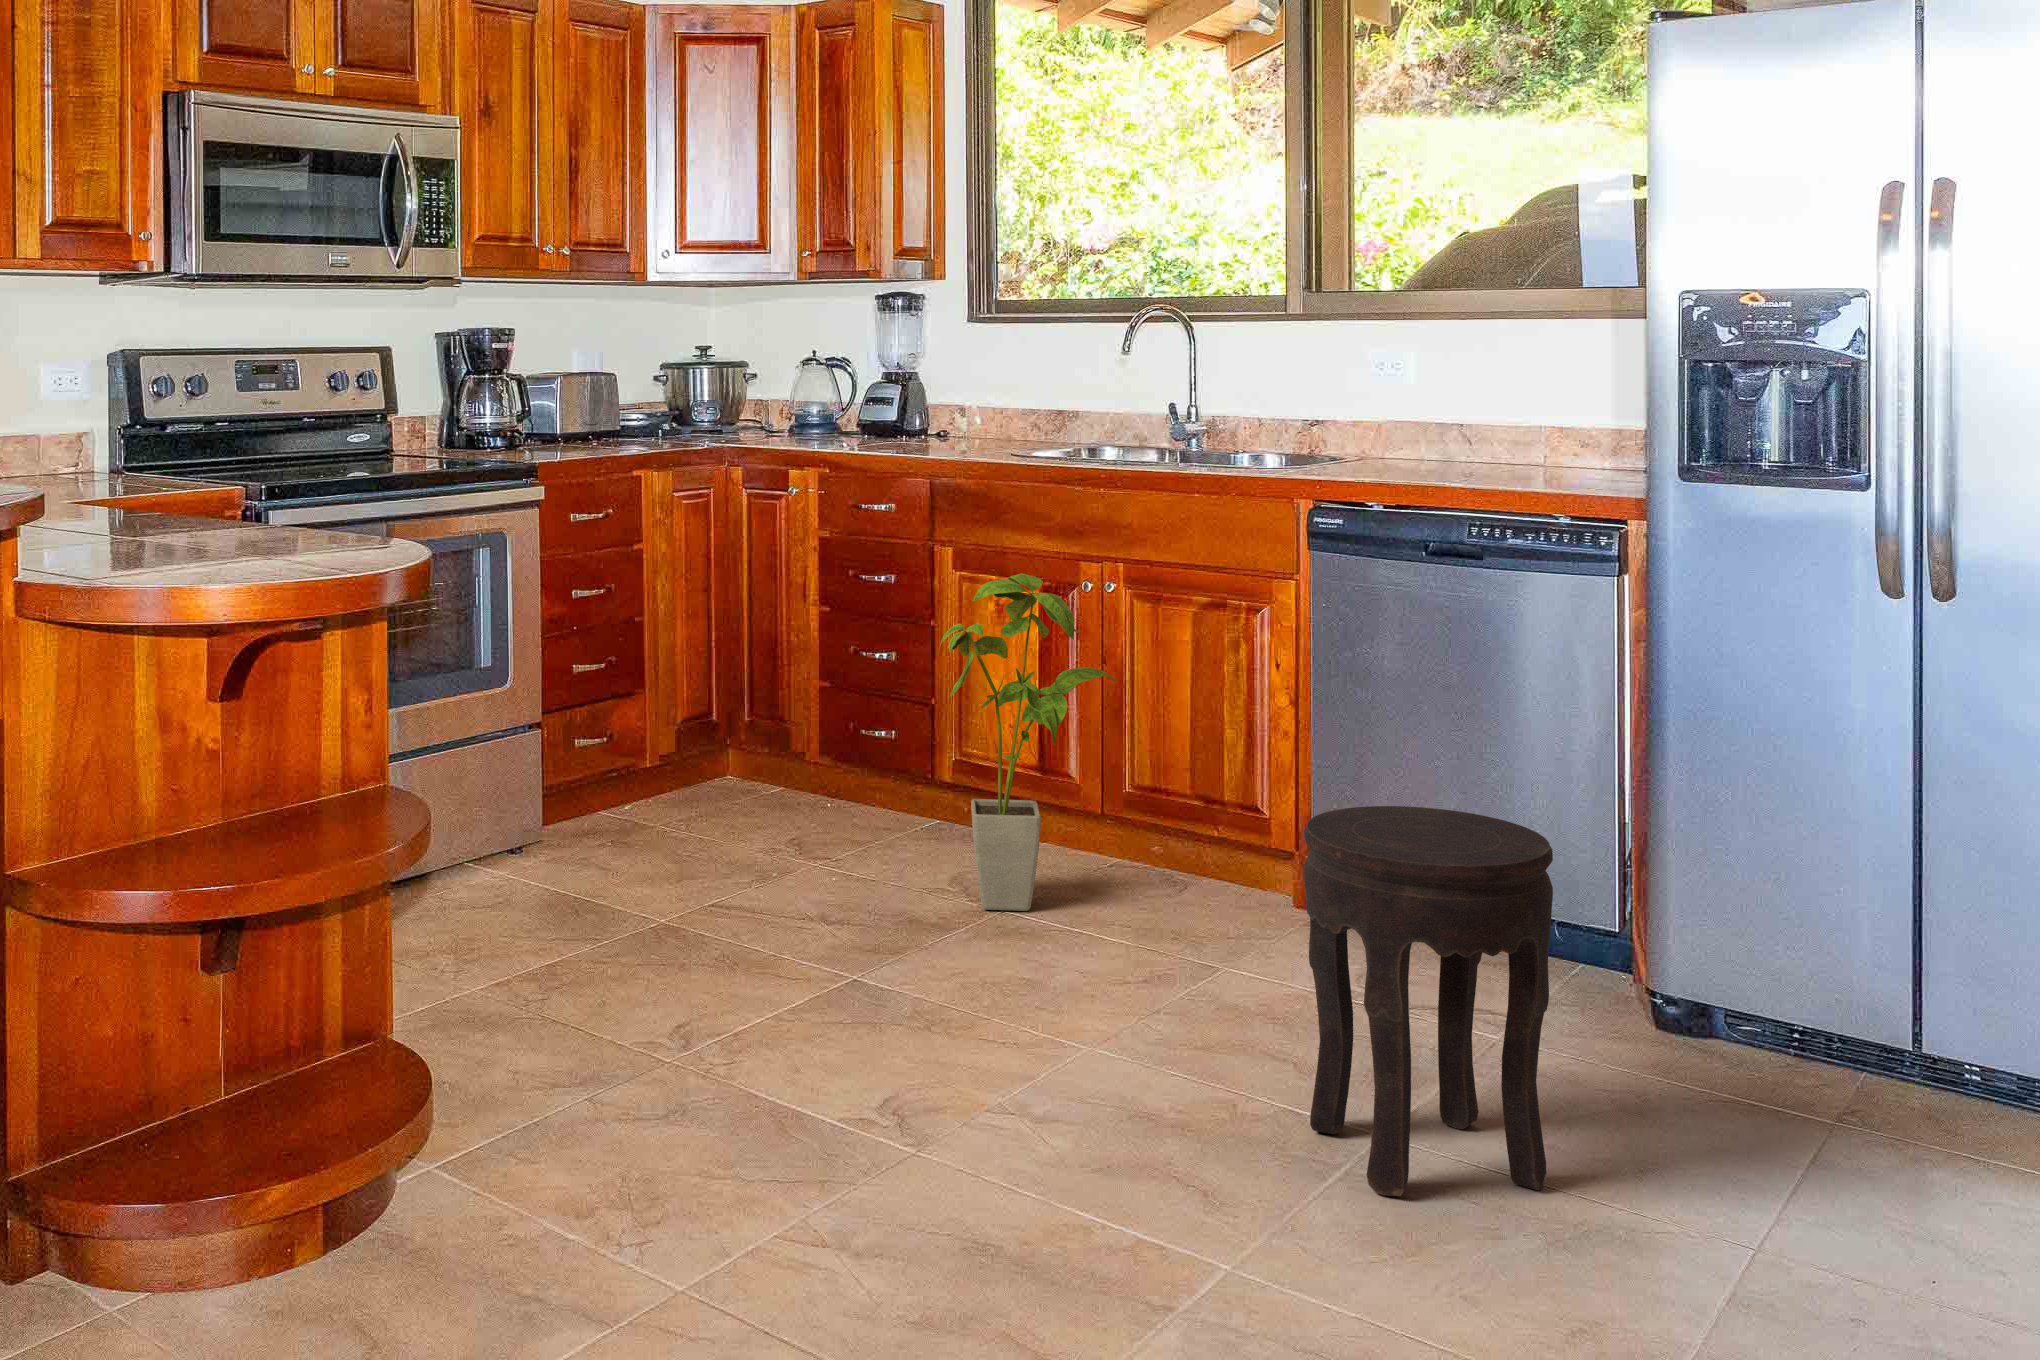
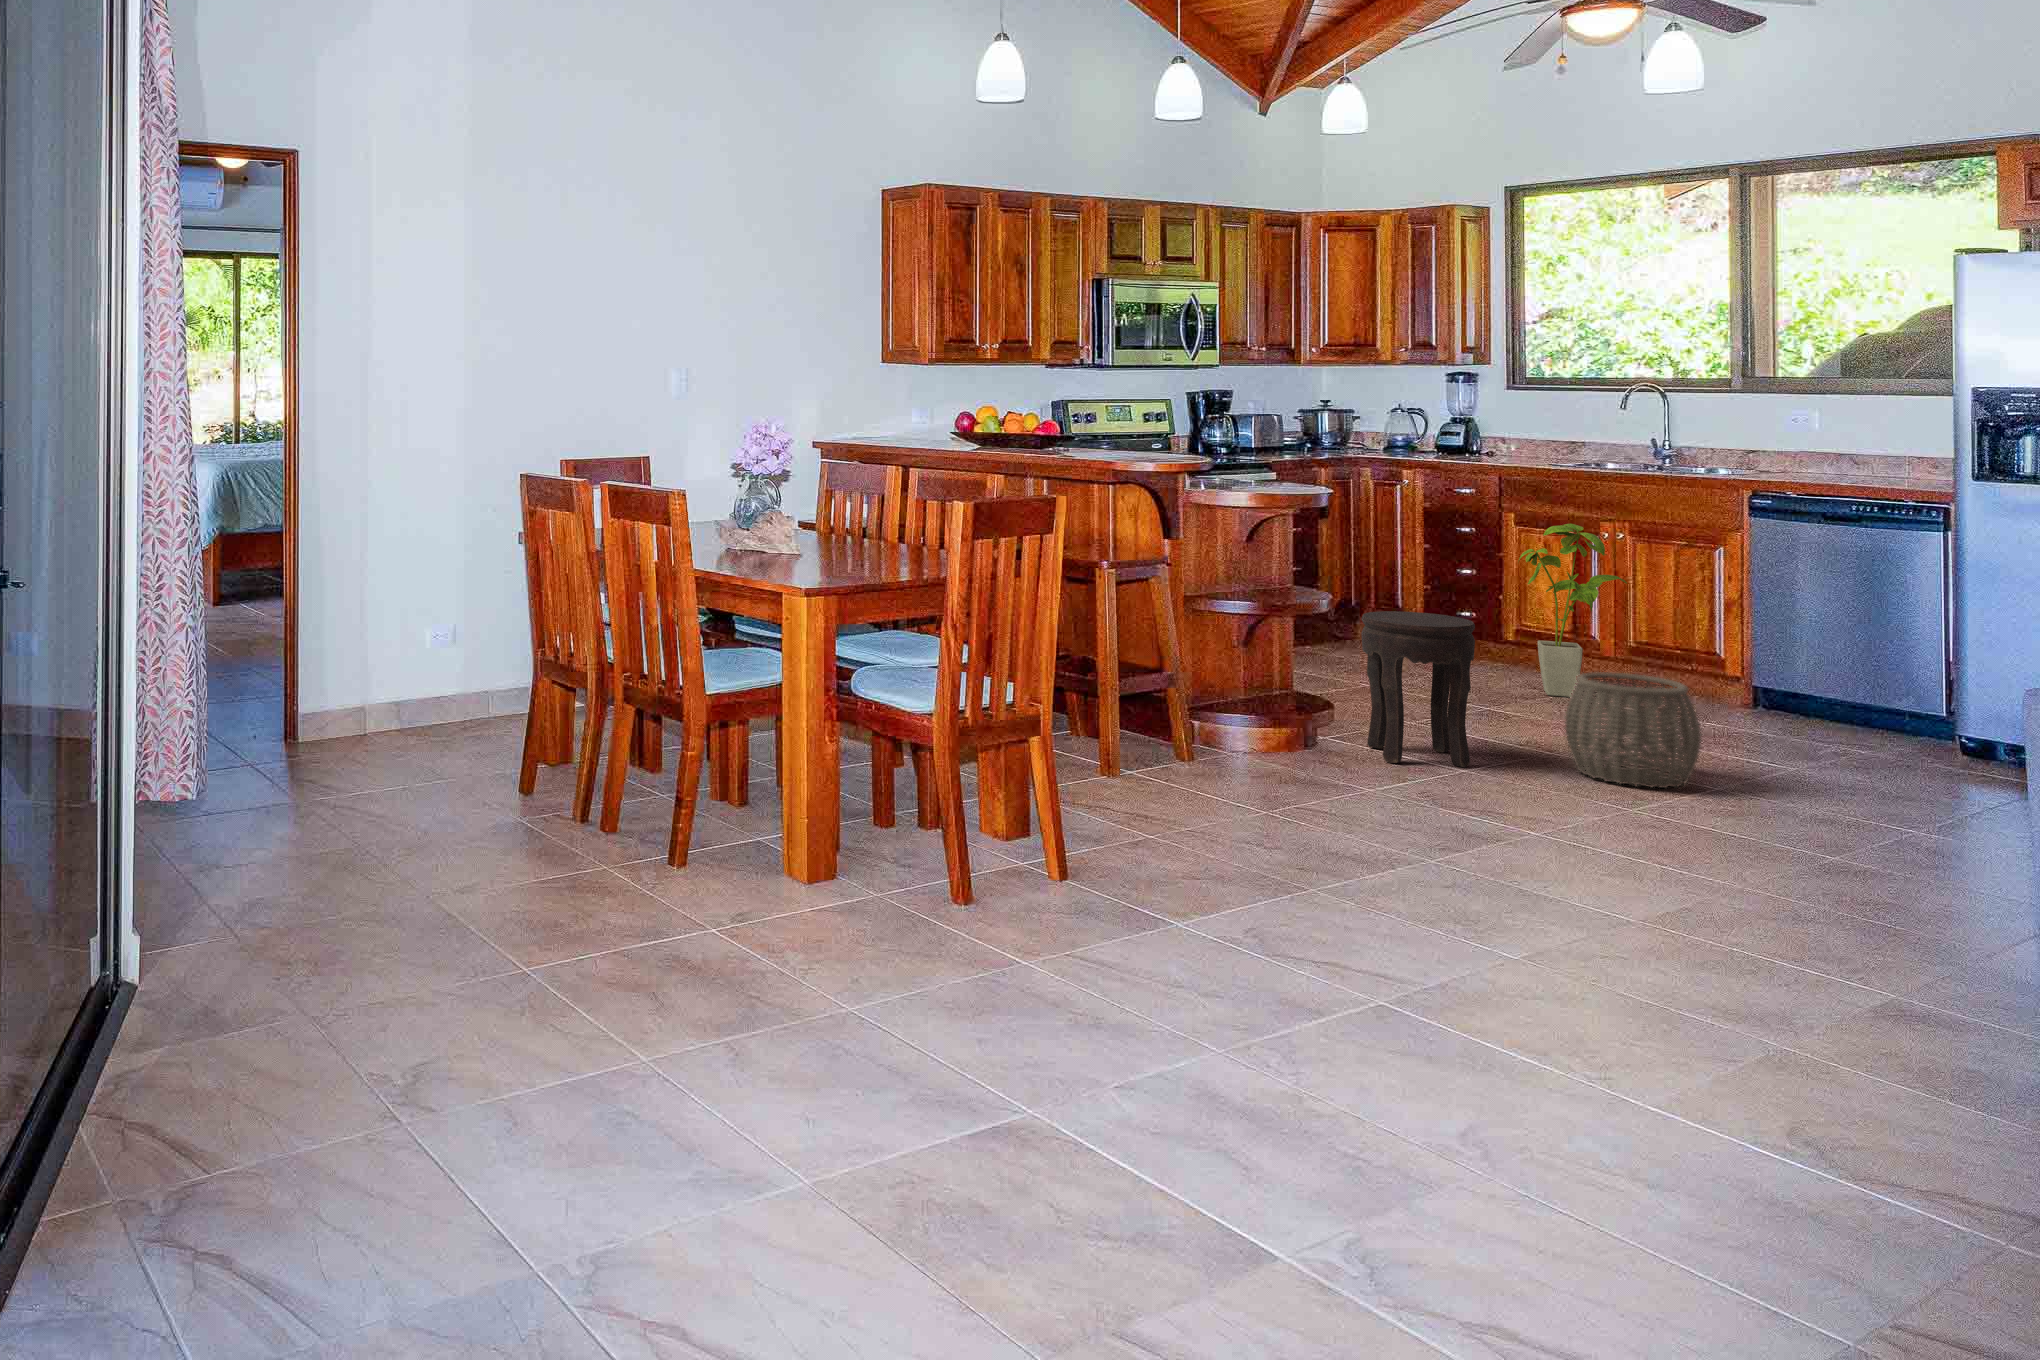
side table: present [1303,806,1553,1196] -> present [1361,611,1475,767]
woven basket: none [932,955,1210,1265] -> present [1565,672,1702,788]

